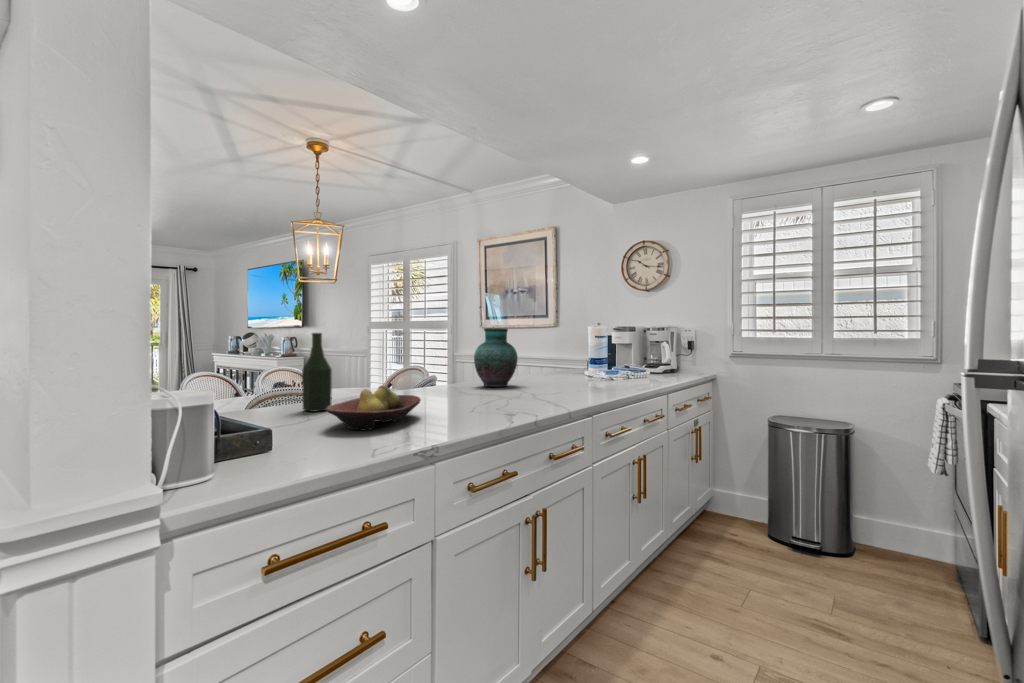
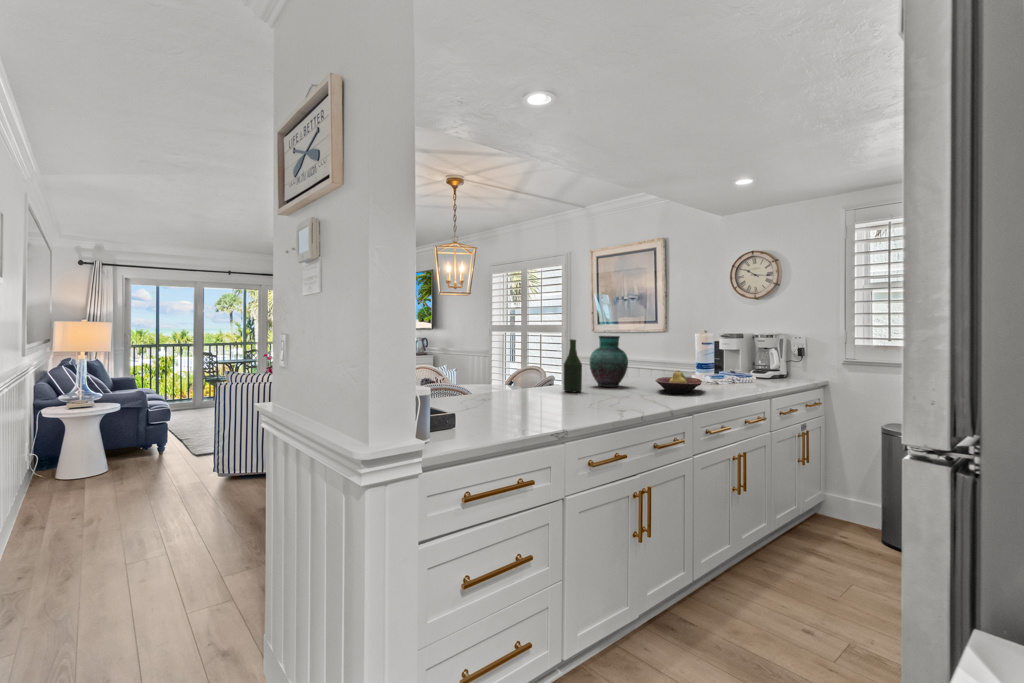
bottle: present [302,333,332,412] -> present [564,339,582,392]
fruit bowl: present [326,385,421,430] -> present [656,371,702,394]

